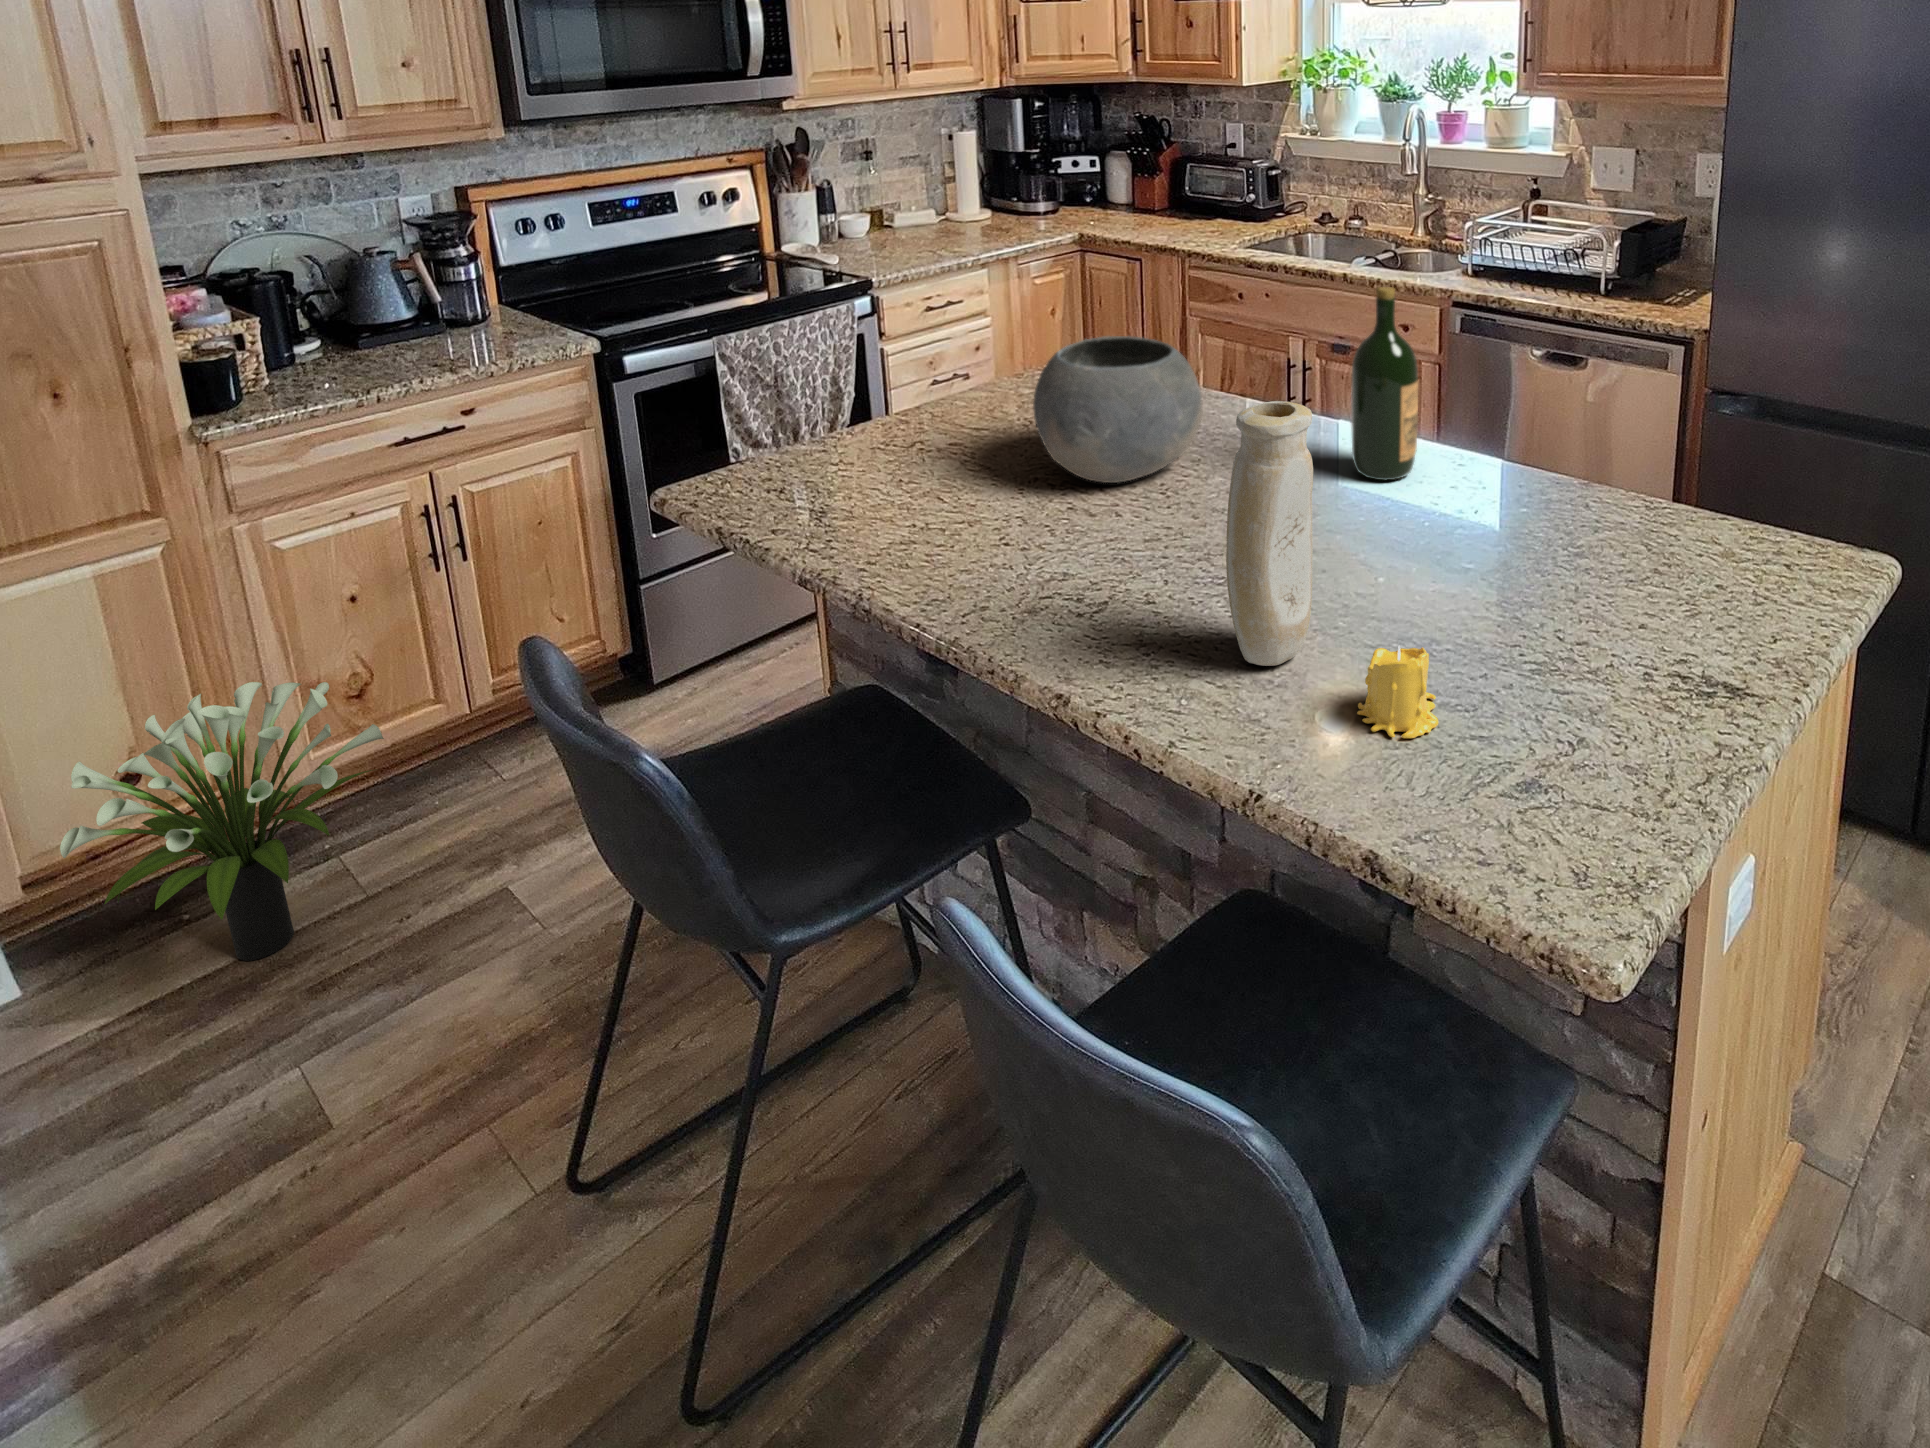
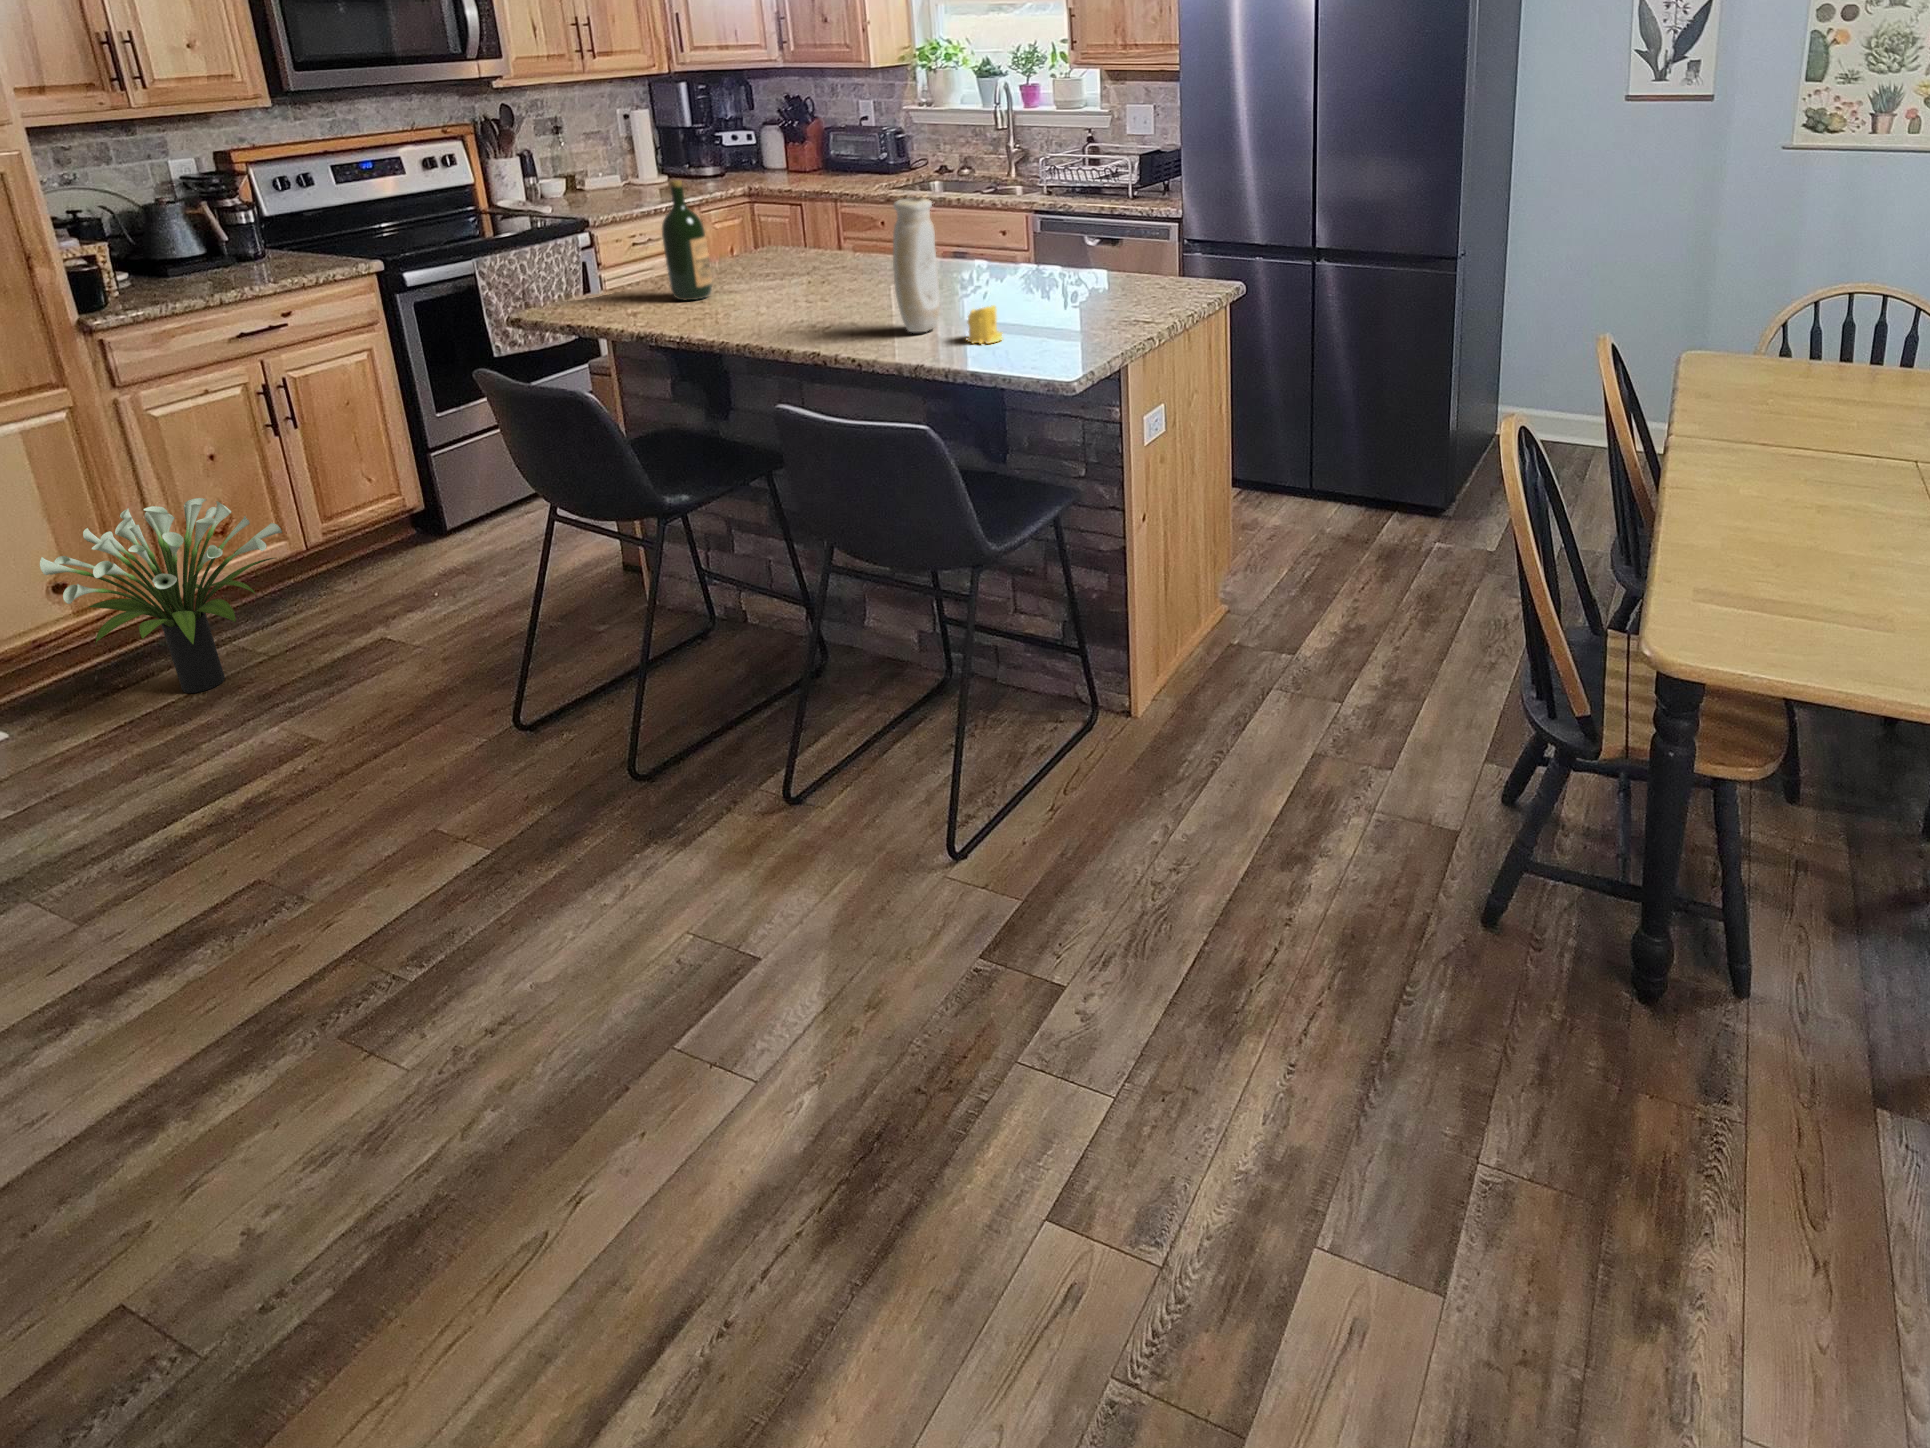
wine bottle: present [1351,287,1418,481] -> present [662,180,712,301]
bowl: present [1033,336,1203,483] -> none [764,206,870,289]

